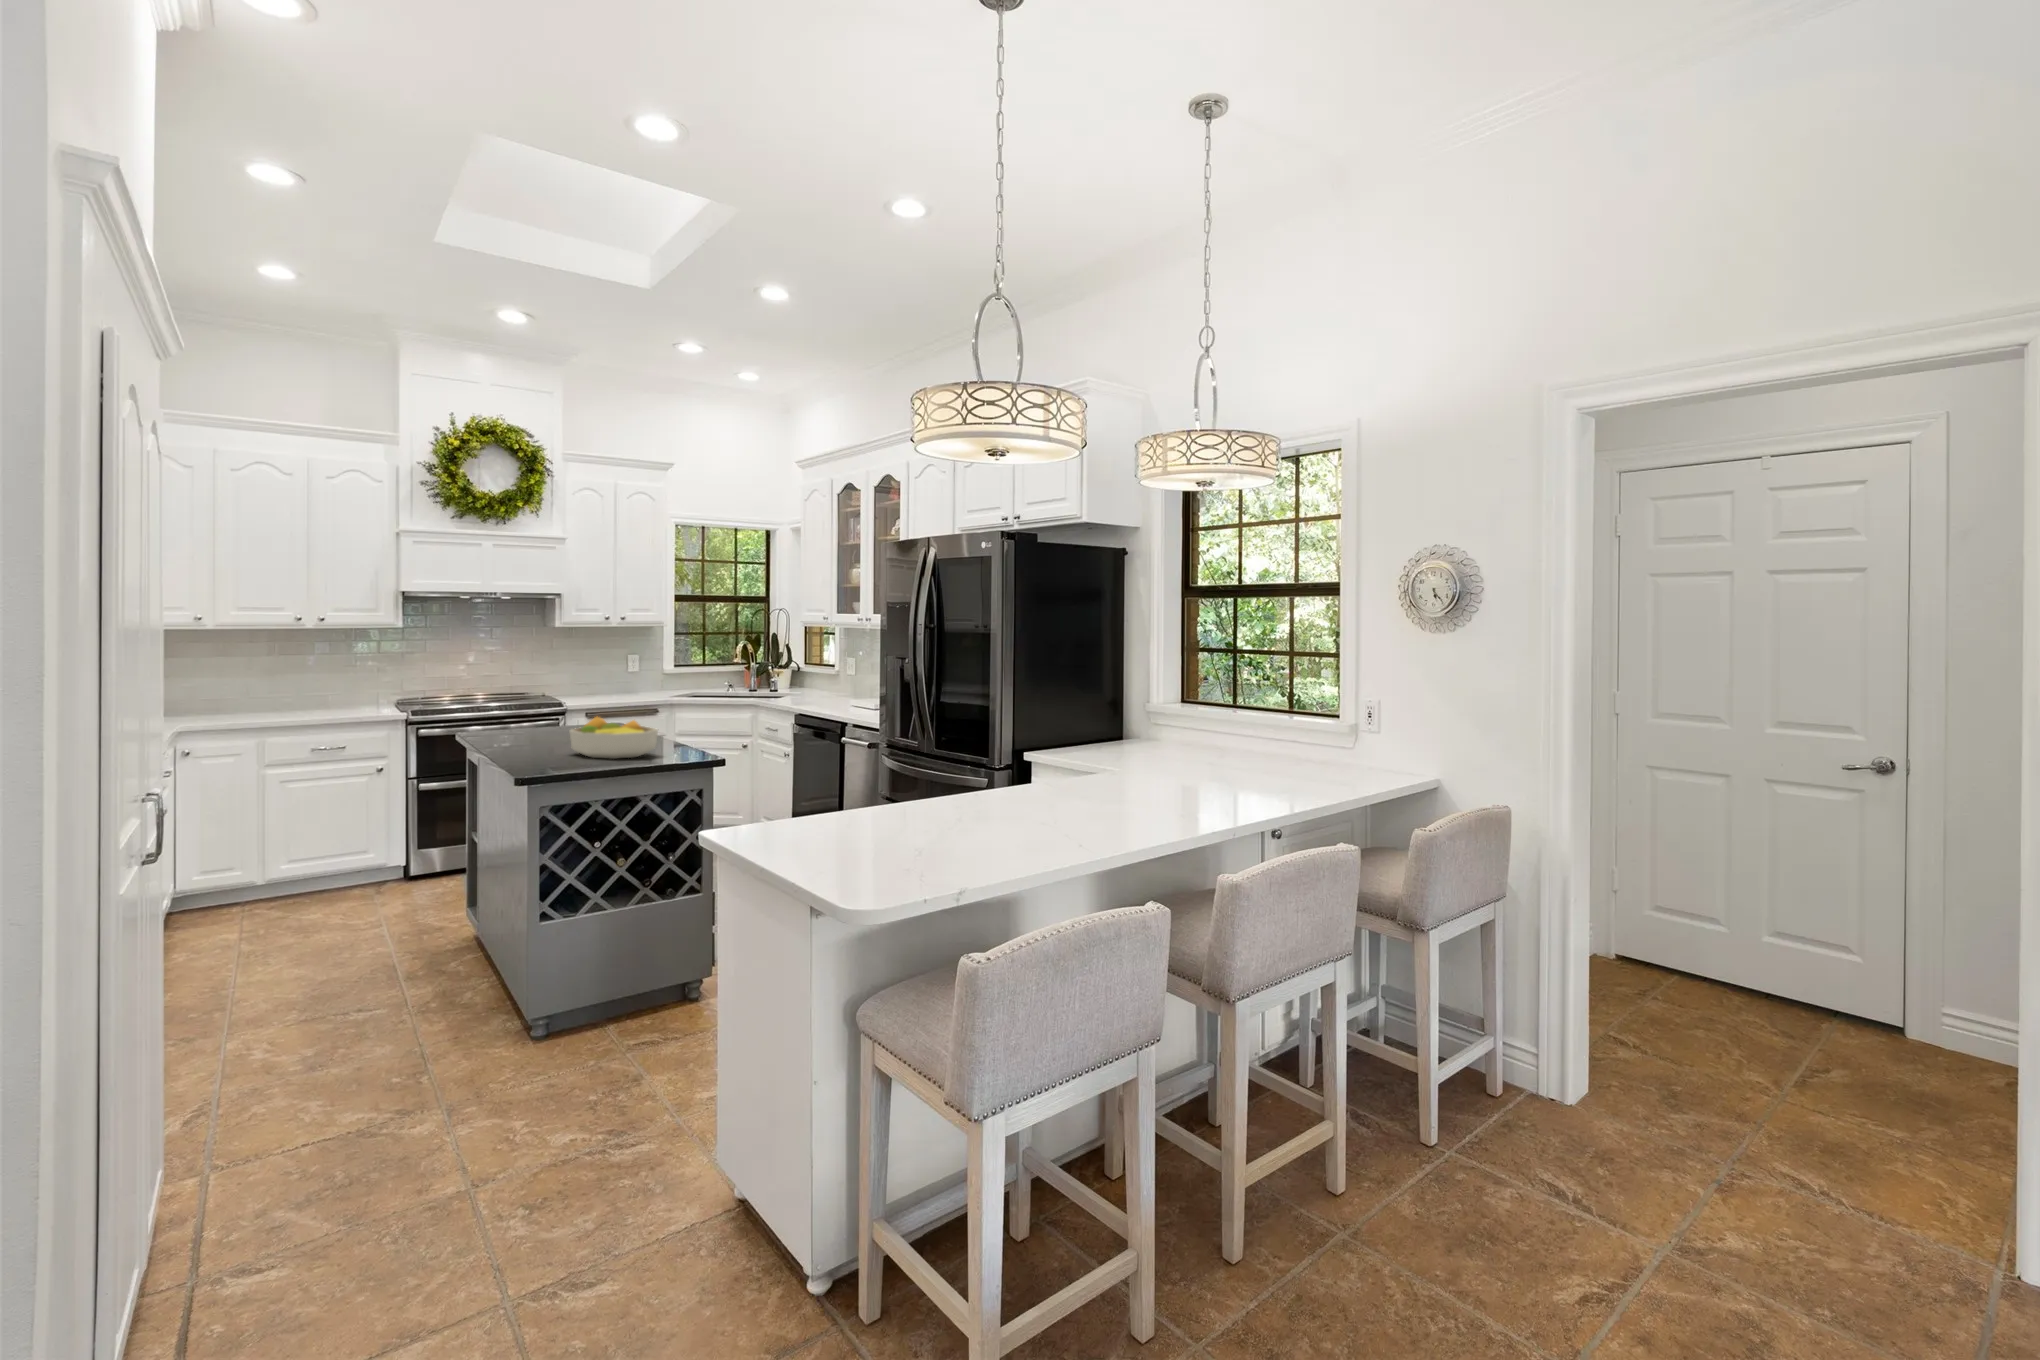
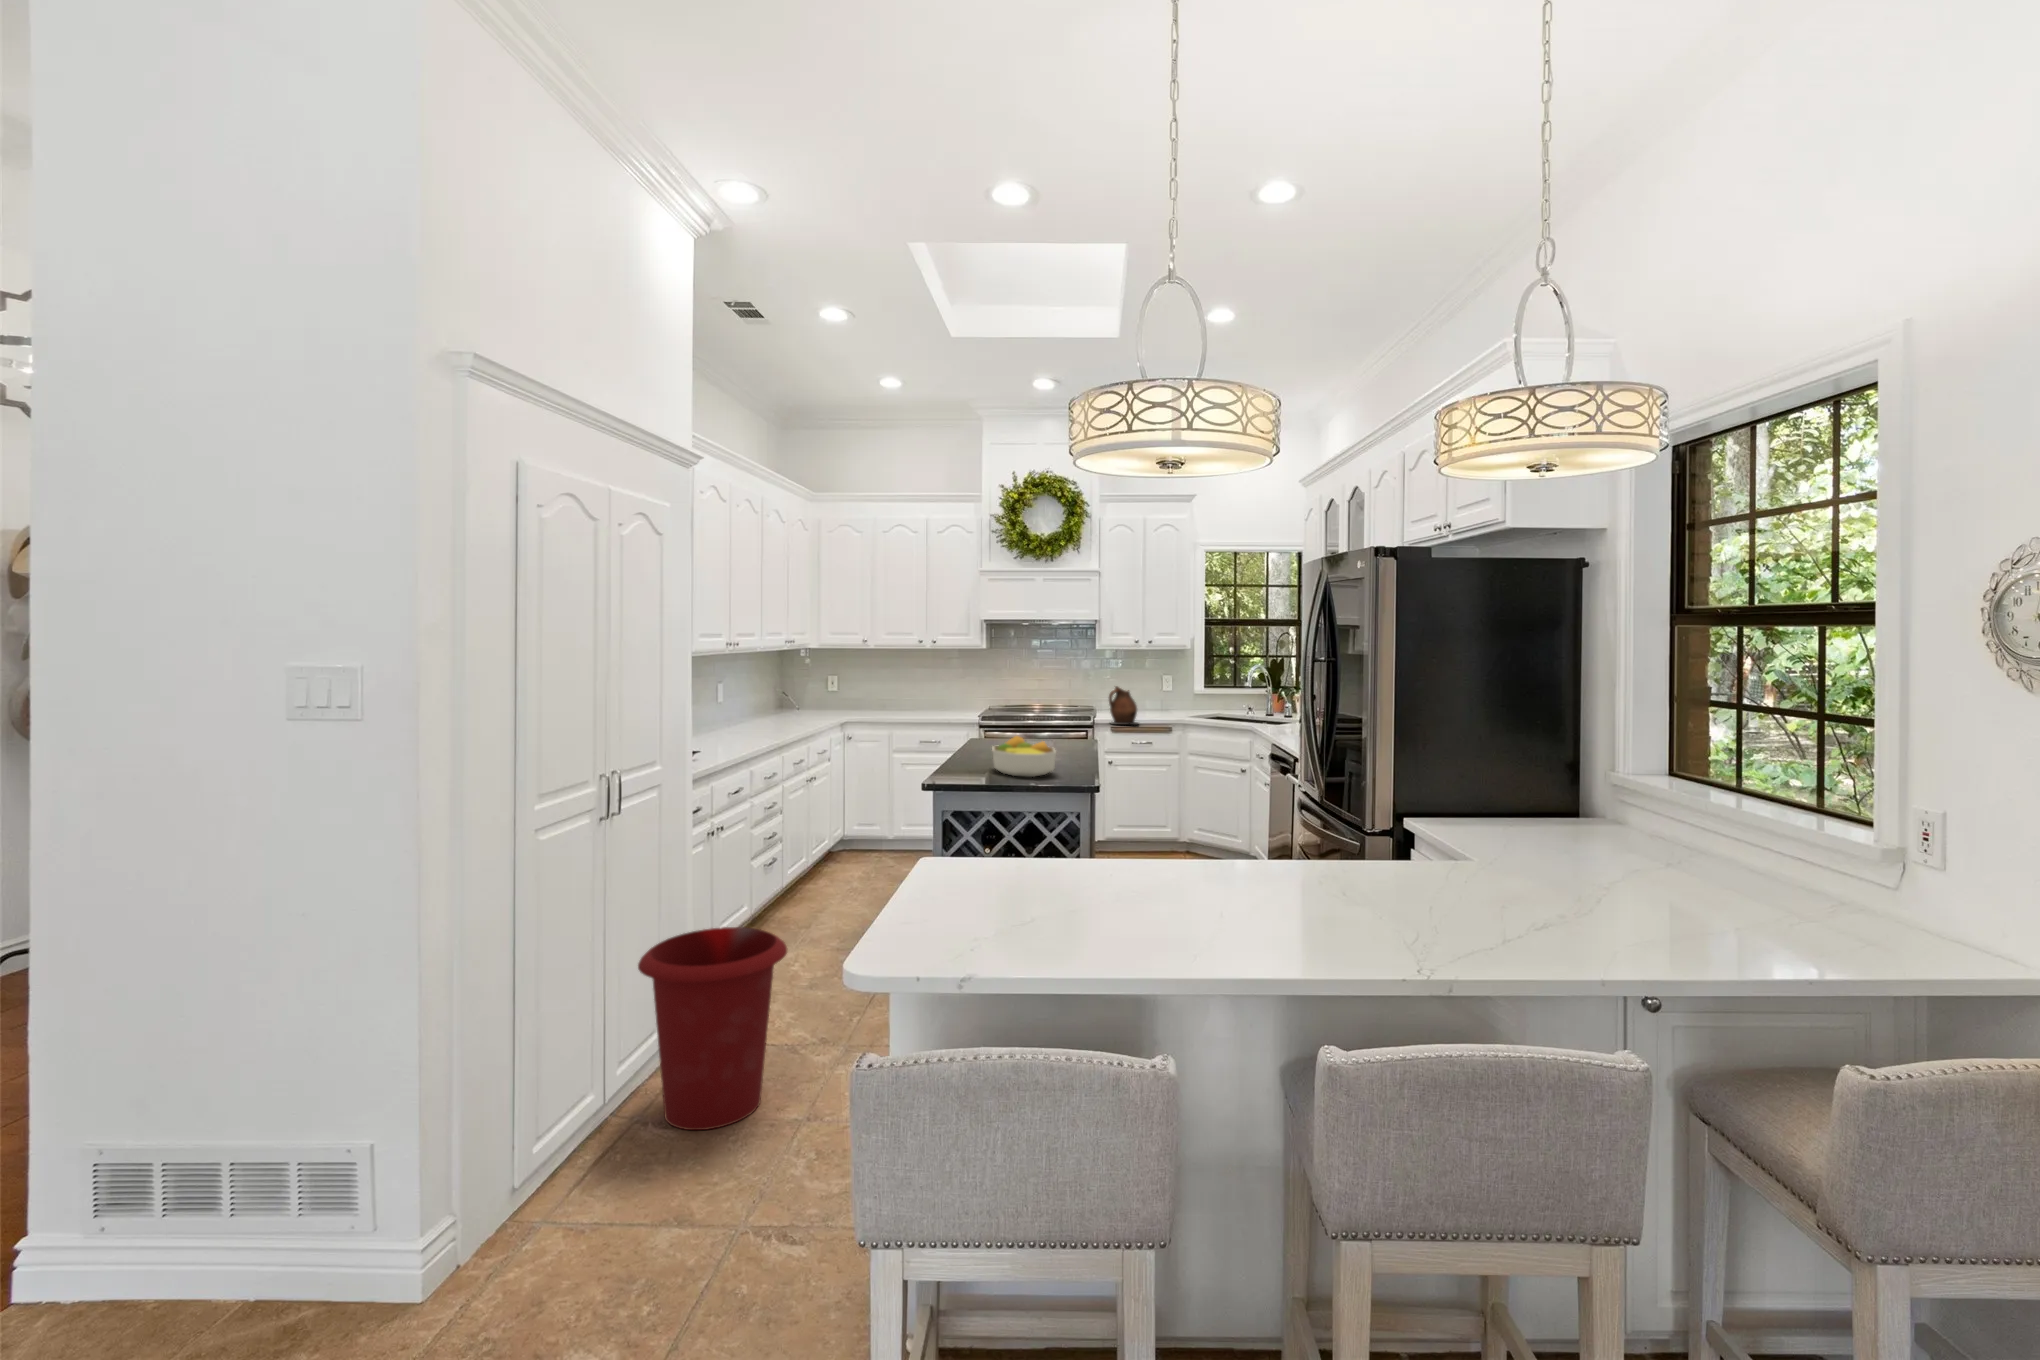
ceramic pitcher: none [582,667,622,710] -> present [1109,686,1138,725]
waste bin: none [185,970,414,1238] -> present [638,927,787,1130]

